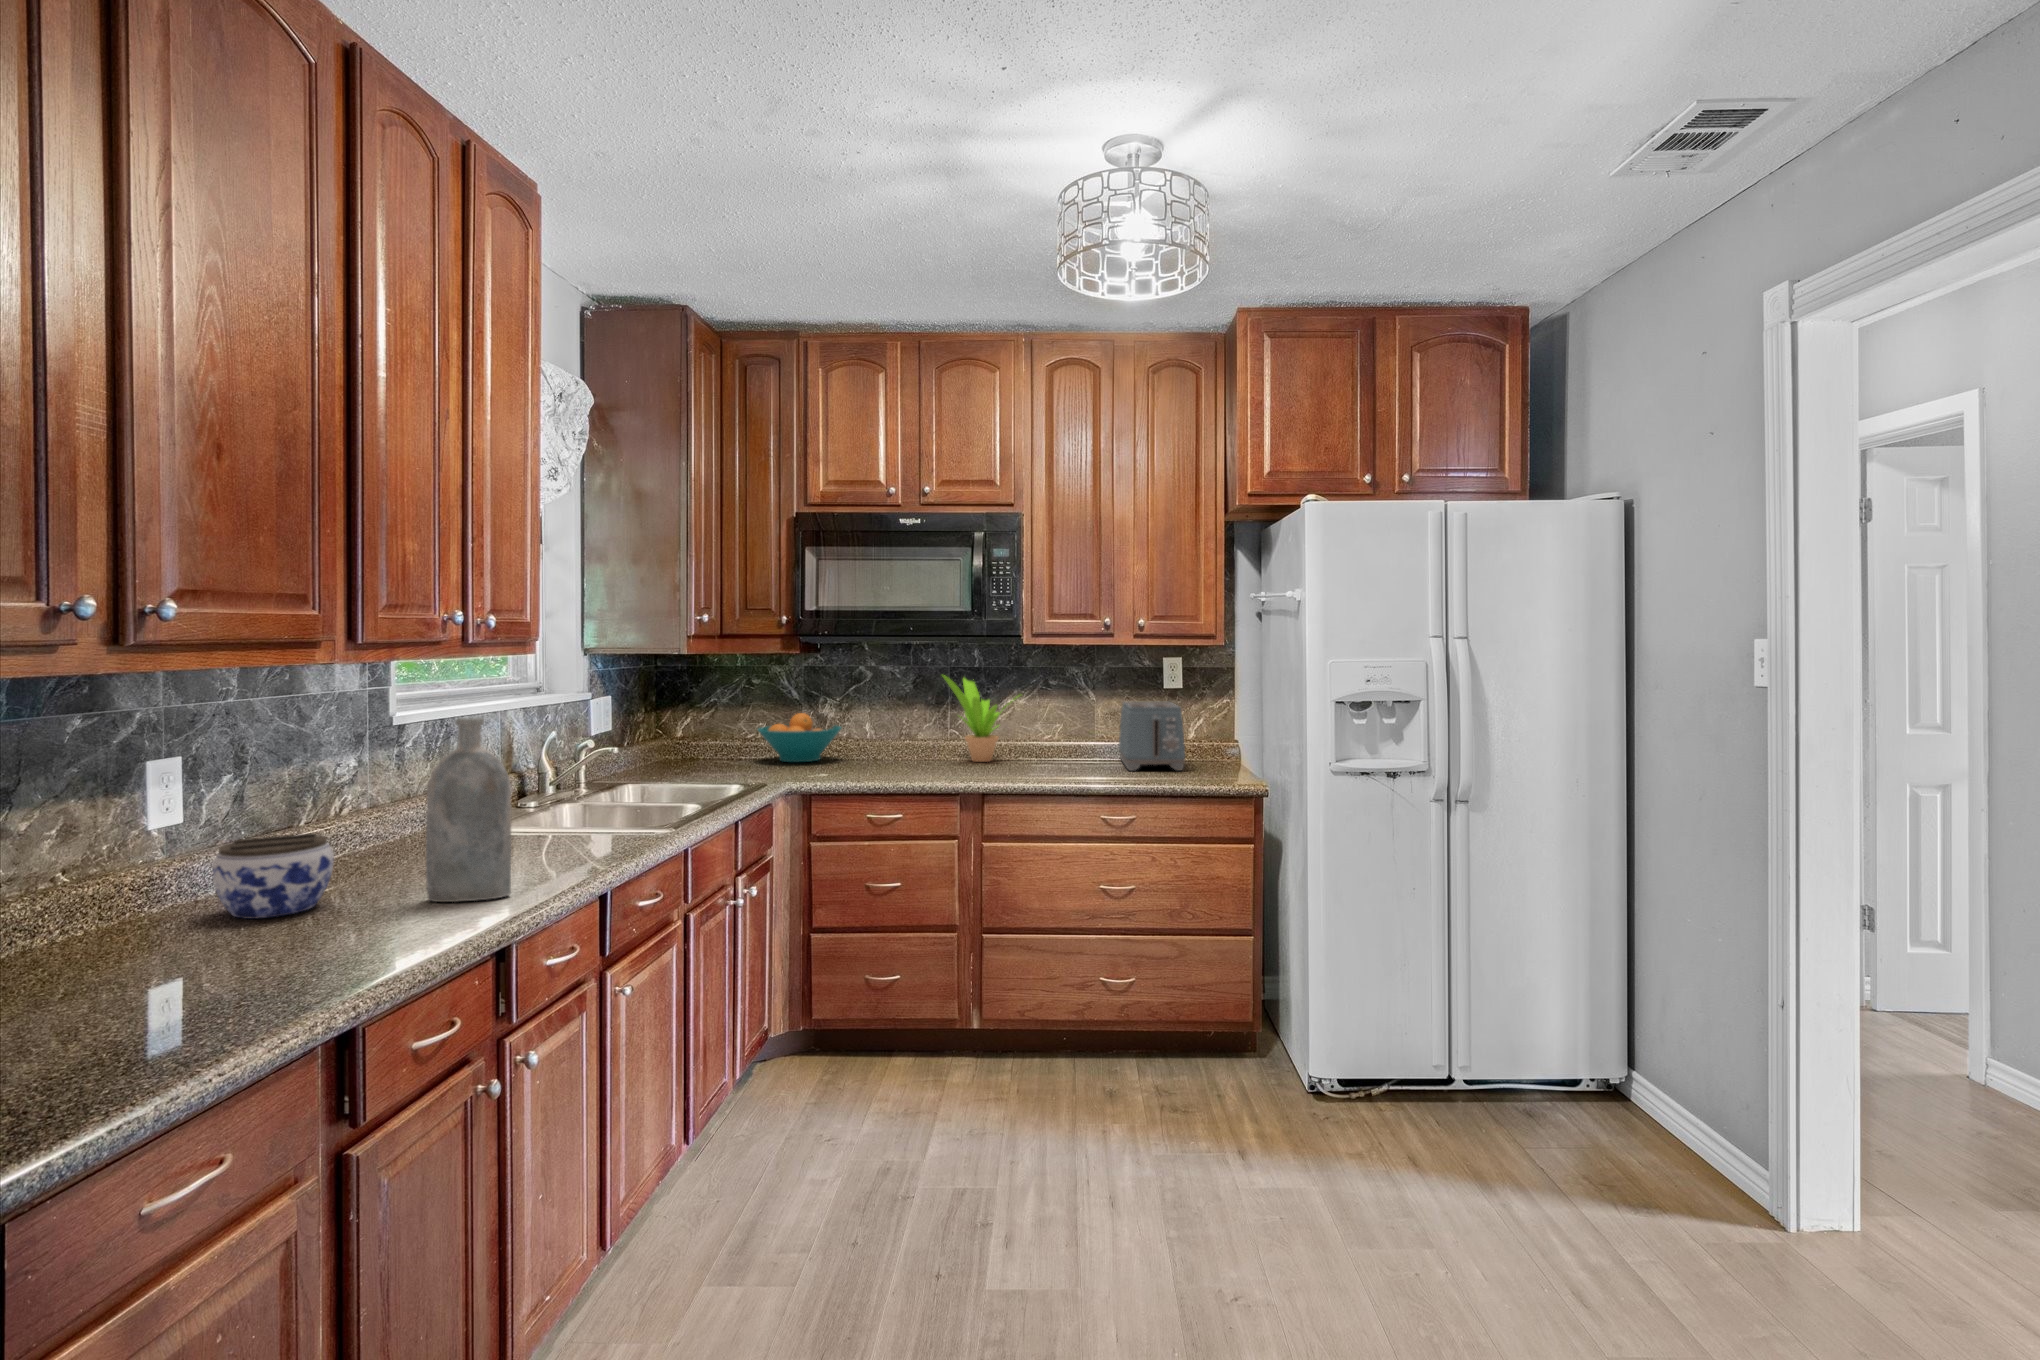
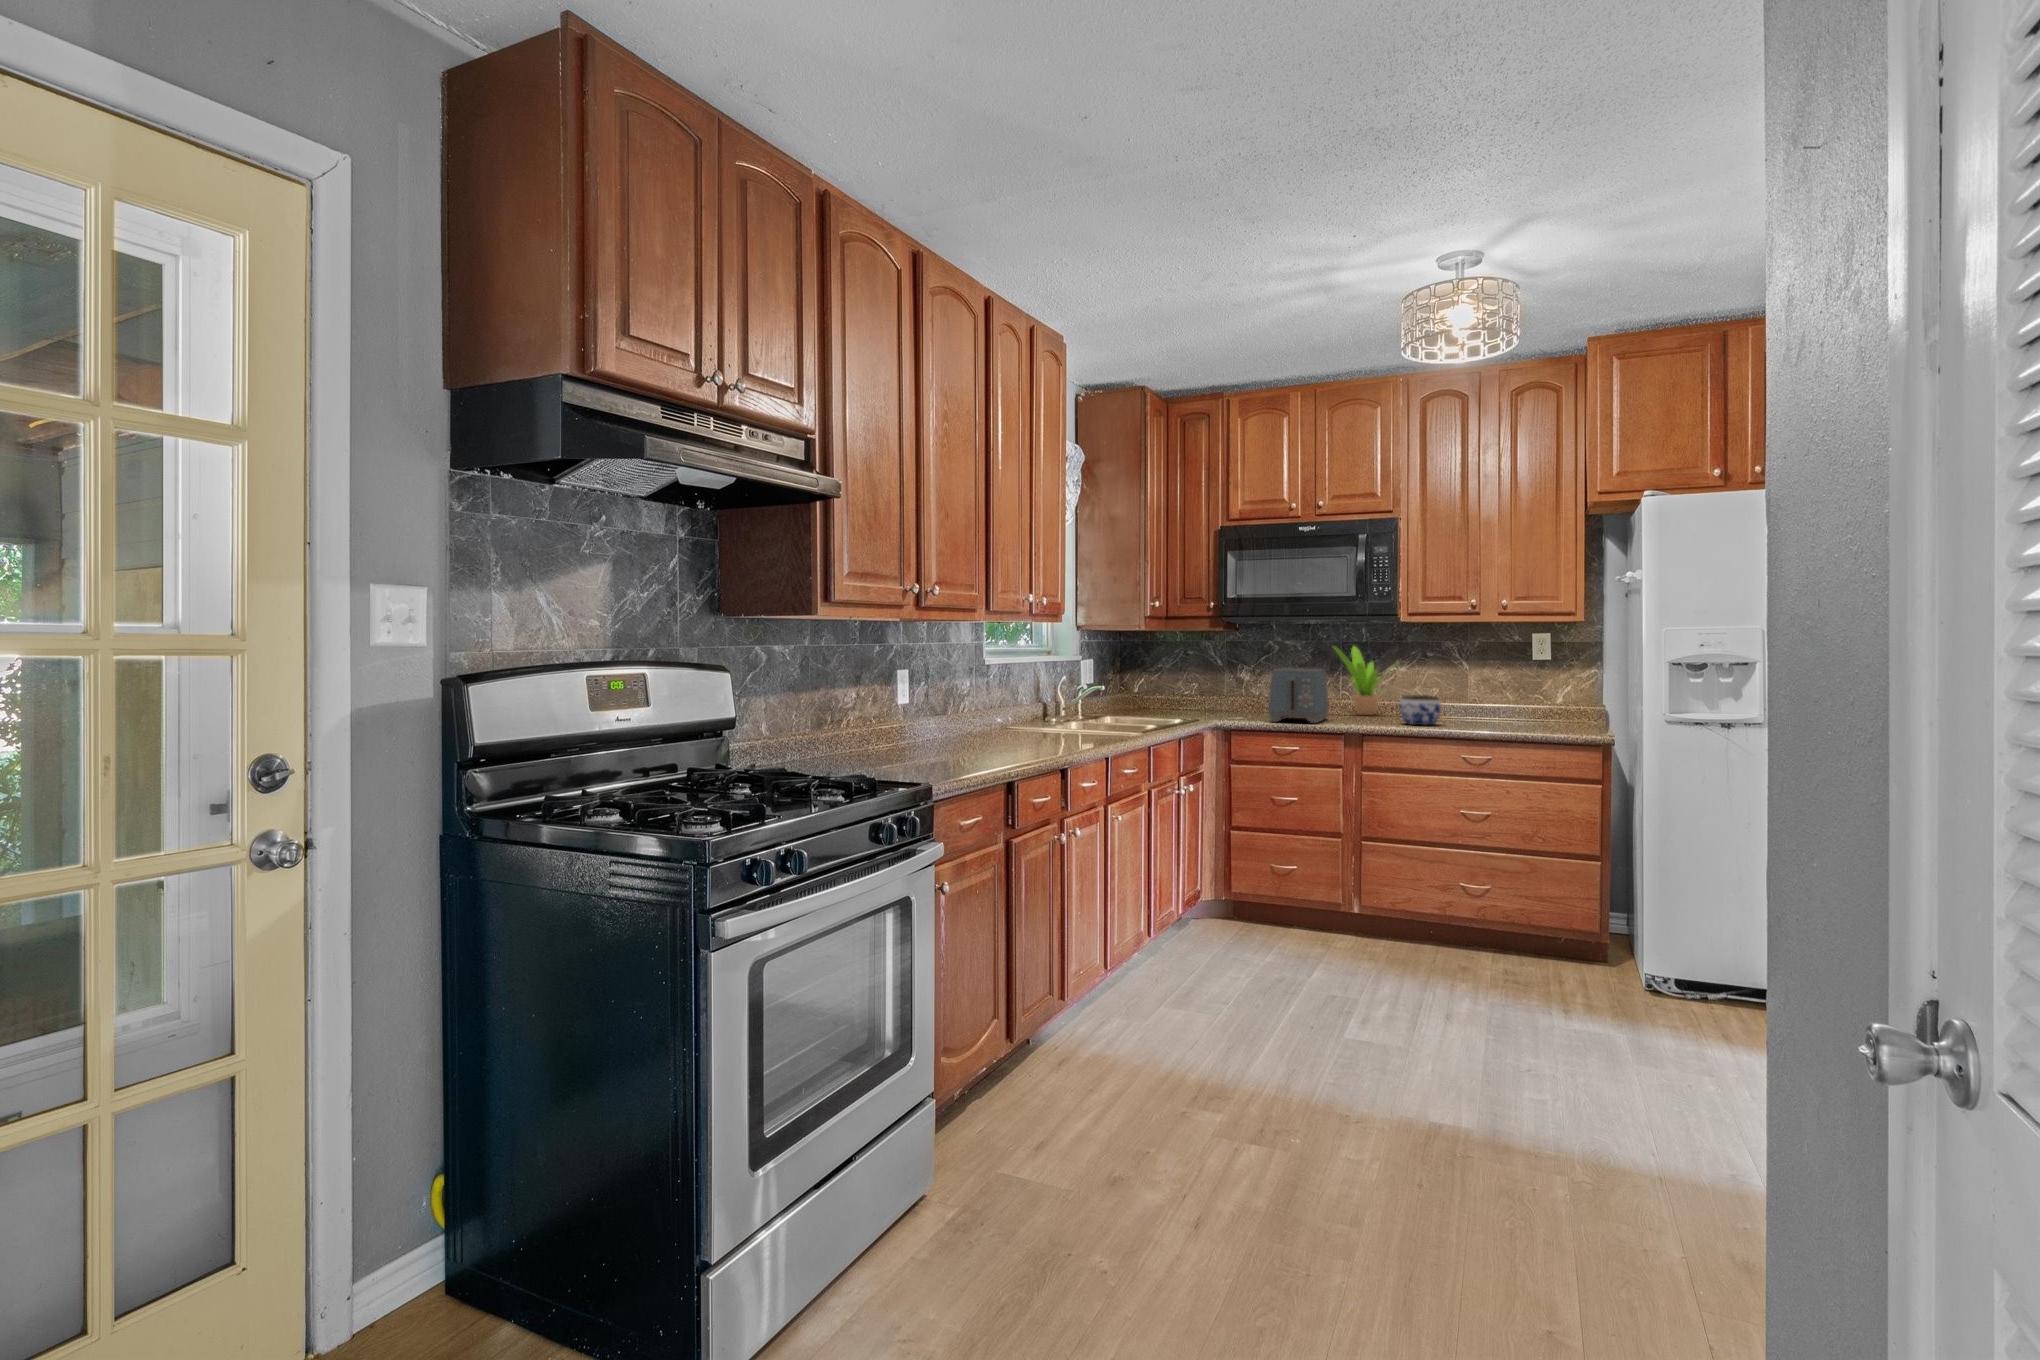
toaster: present [1119,702,1185,771] -> present [1268,669,1329,723]
fruit bowl: present [758,713,841,762] -> none [1192,675,1255,710]
bottle: present [426,718,511,902] -> none [1027,648,1067,745]
jar: present [213,833,333,919] -> present [1399,695,1441,725]

